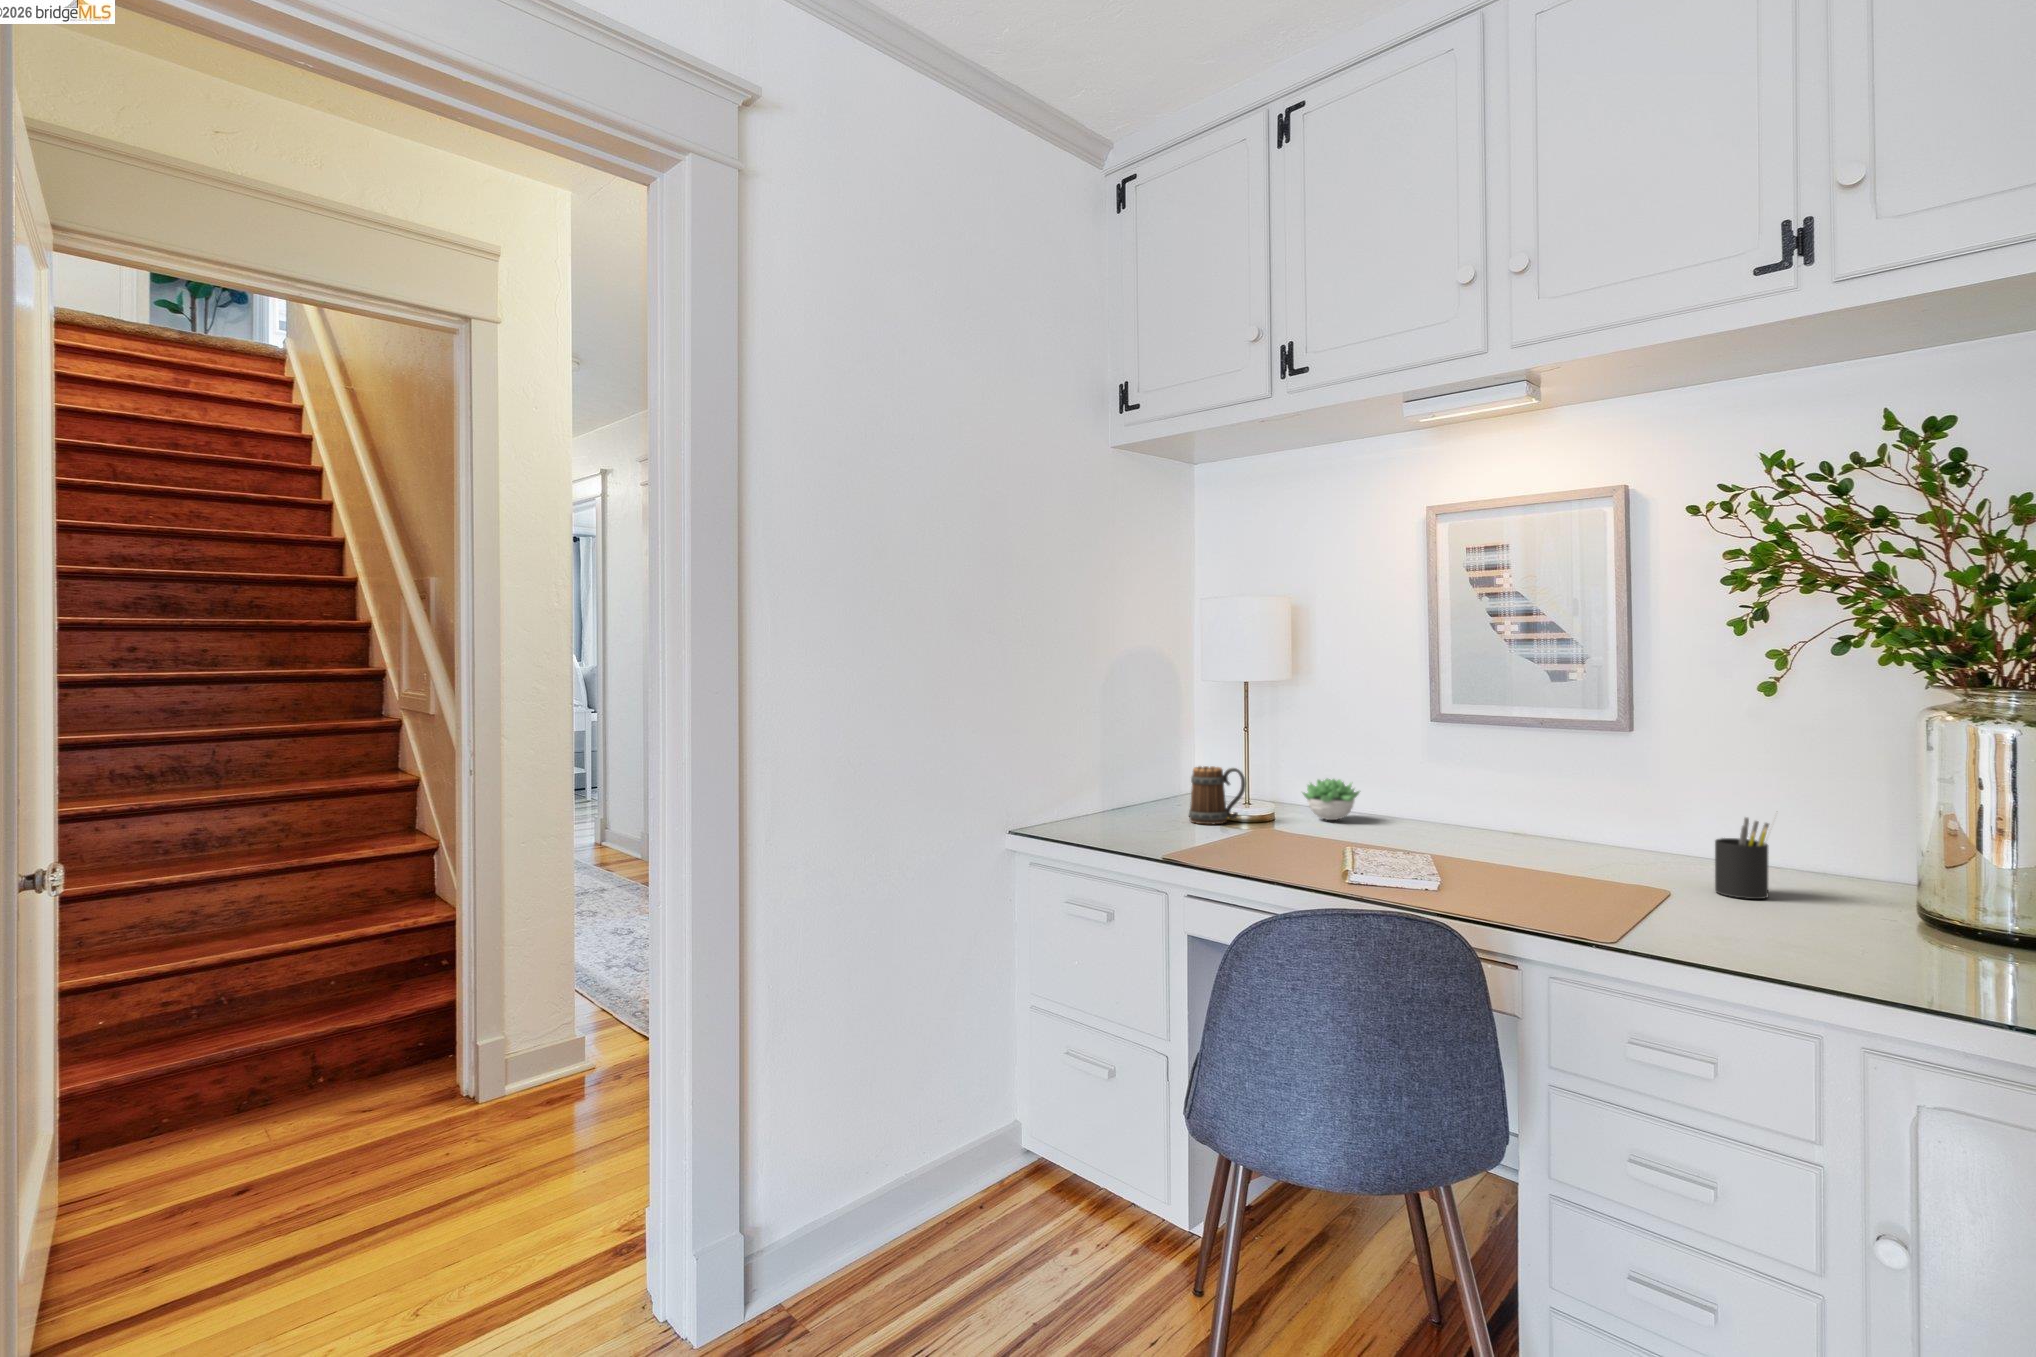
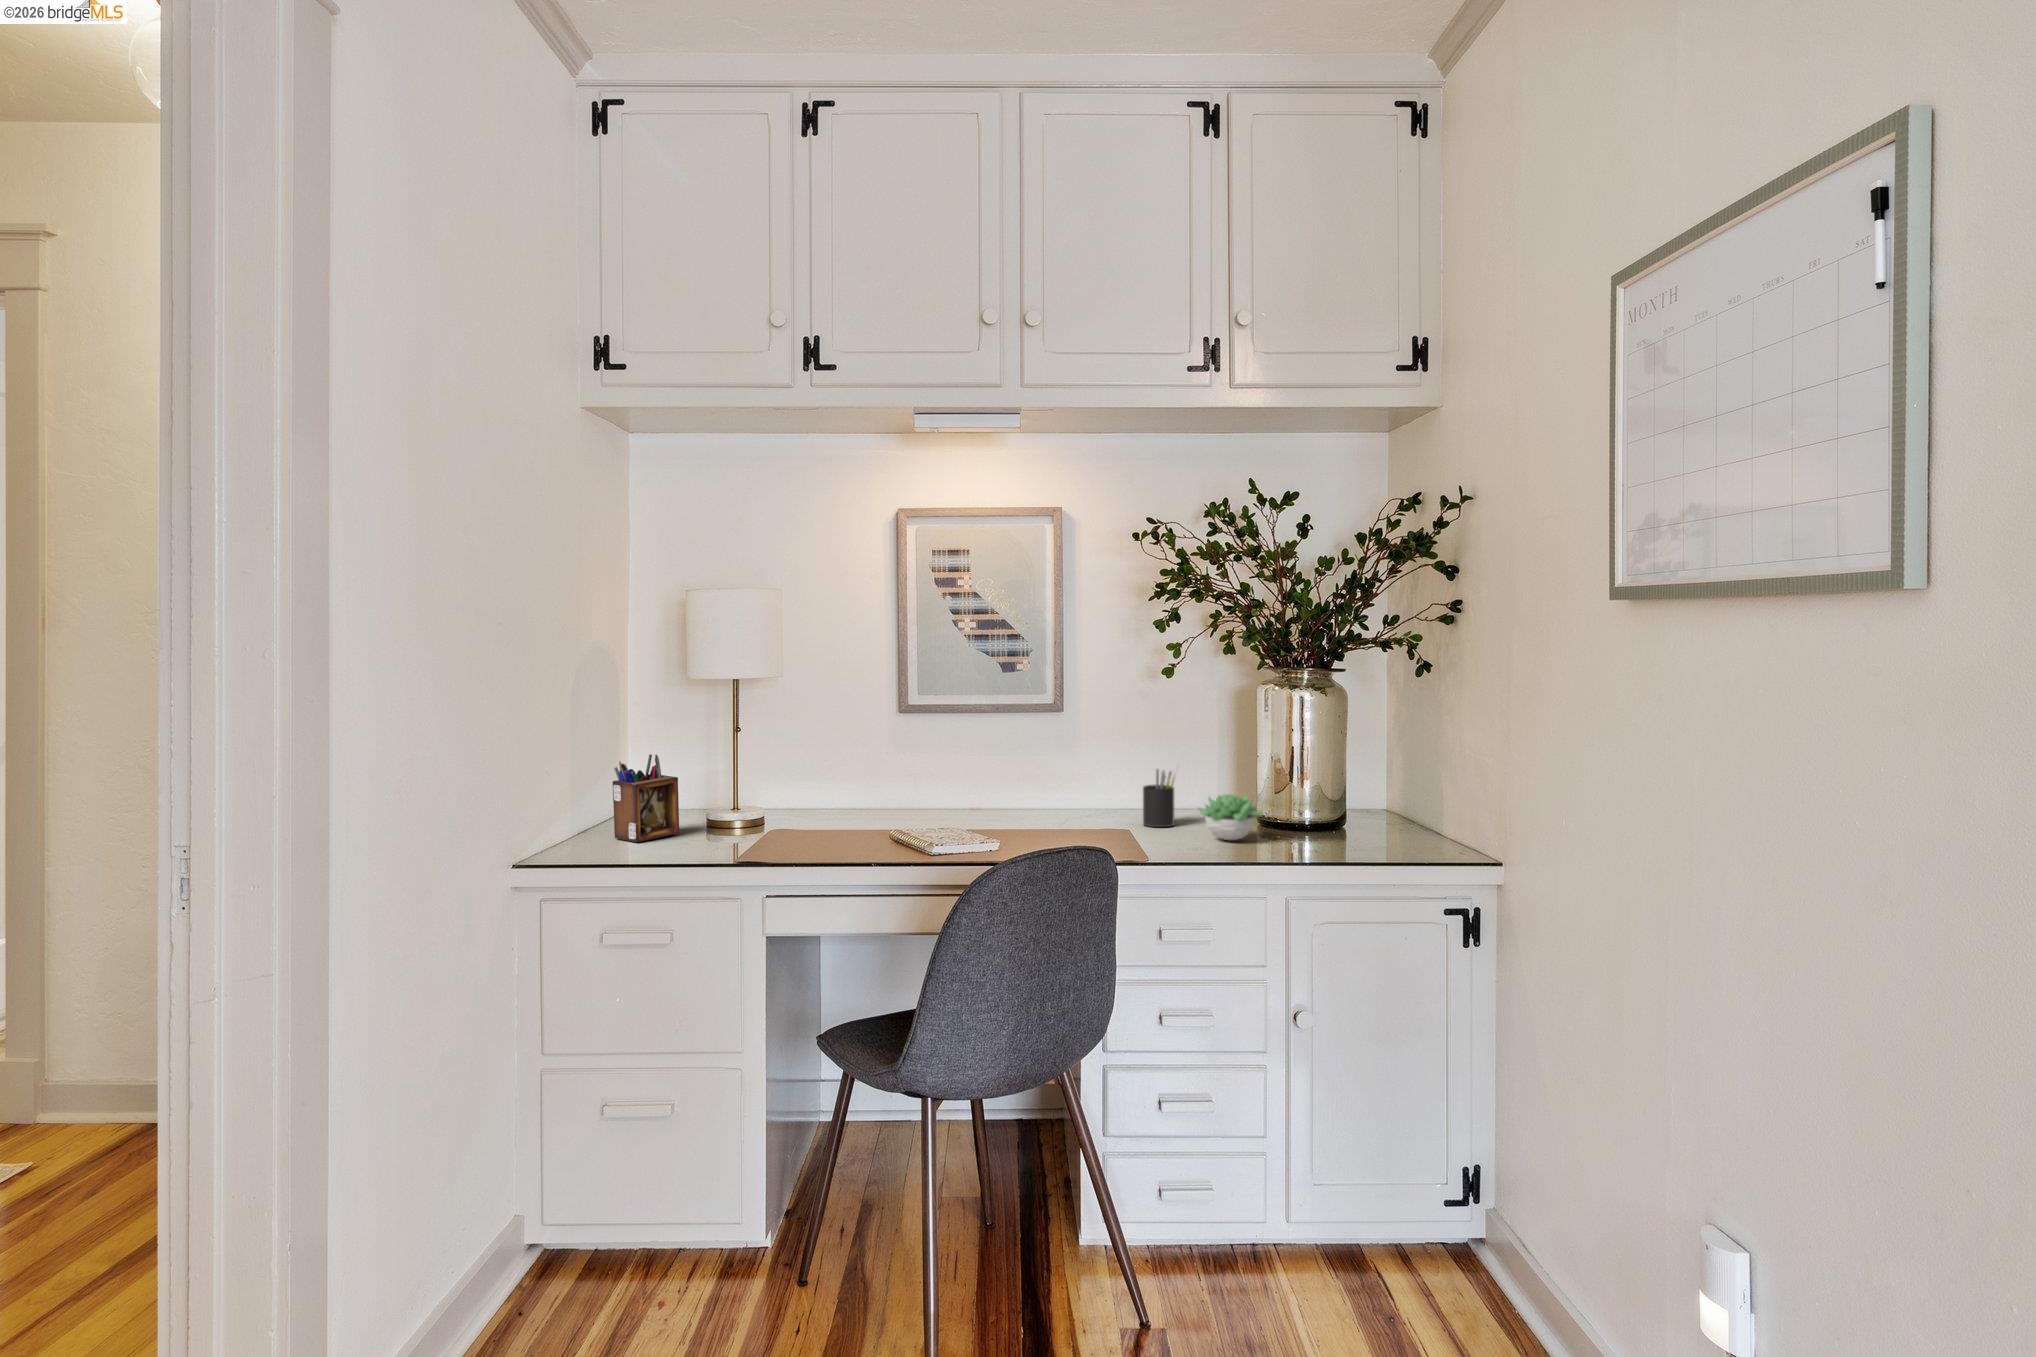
desk organizer: none [1109,750,1165,828] -> present [613,754,679,842]
mug: present [1189,766,1246,824] -> none [692,766,749,828]
succulent plant: present [1303,779,1359,820] -> present [1198,794,1262,840]

